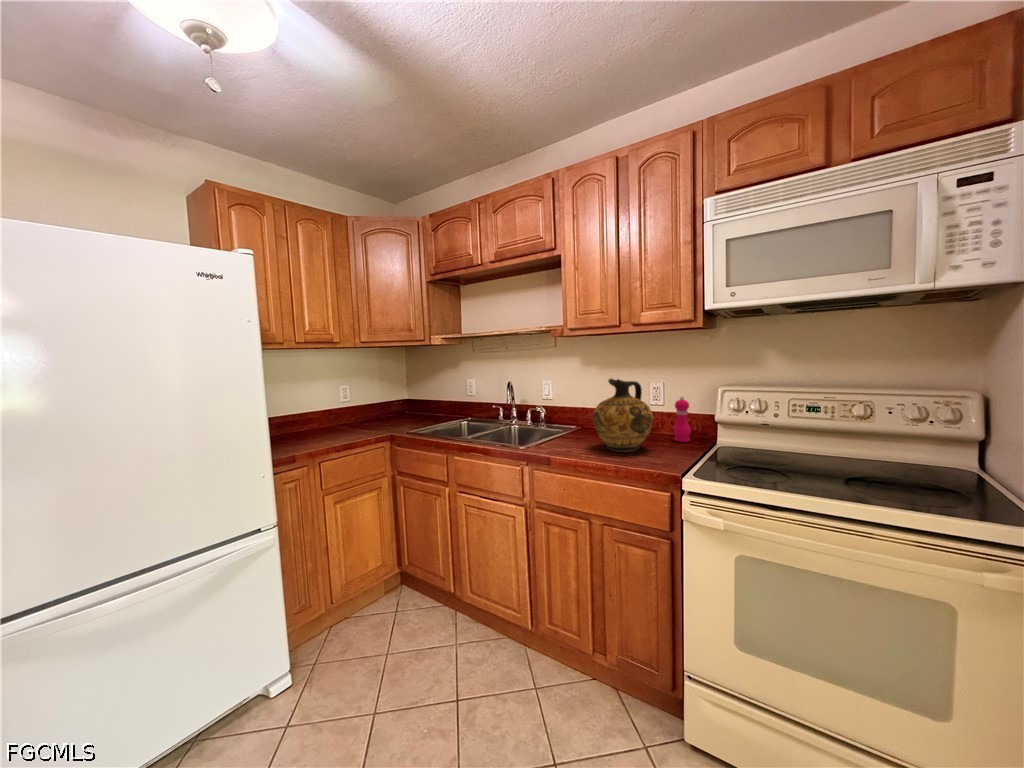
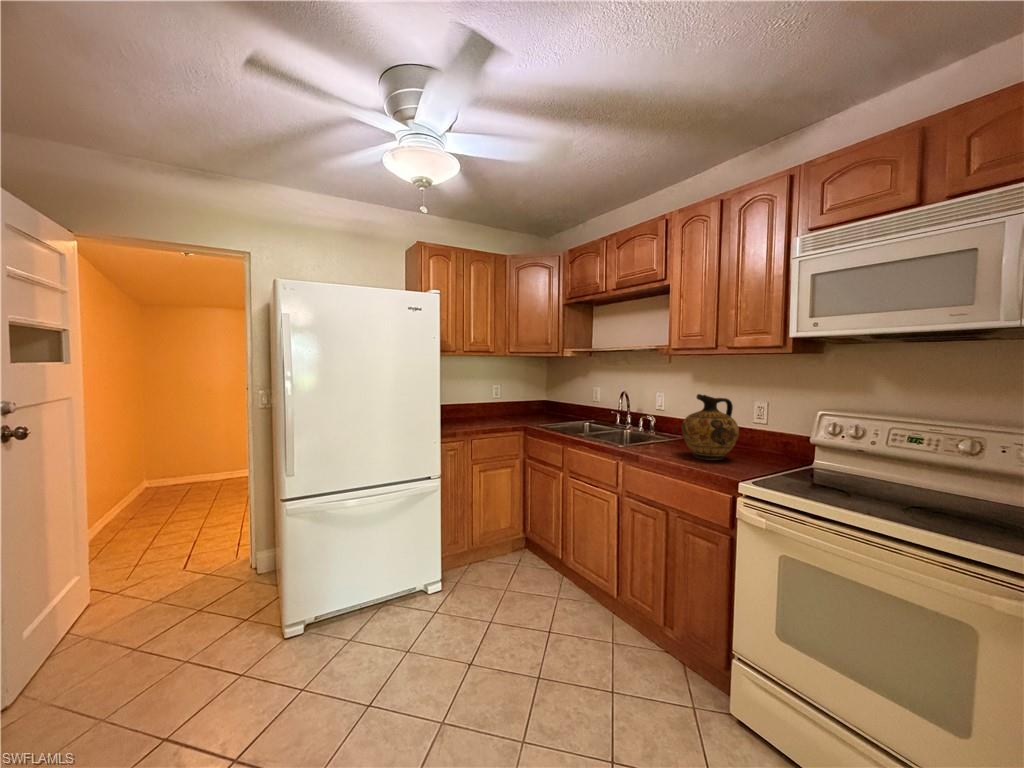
pepper mill: present [673,396,691,442] -> none [769,416,787,460]

